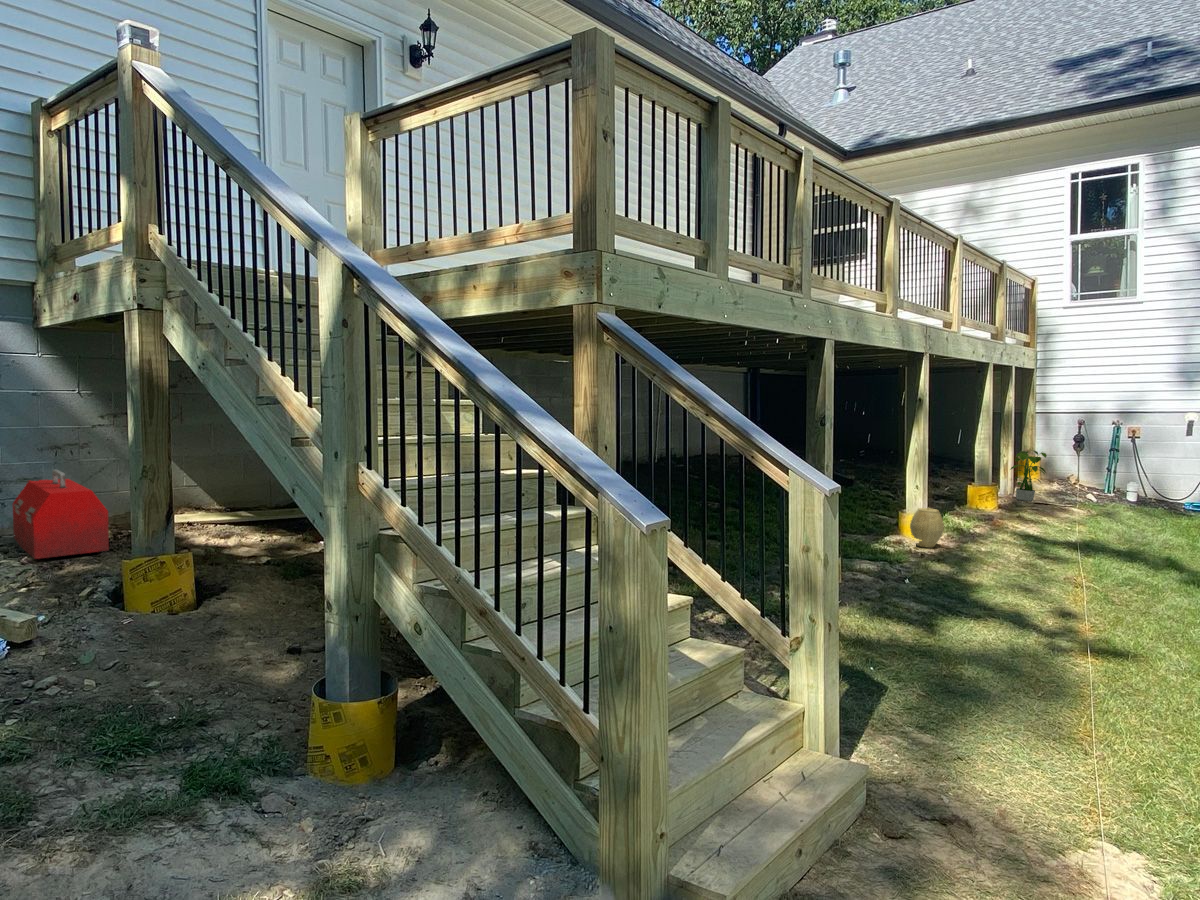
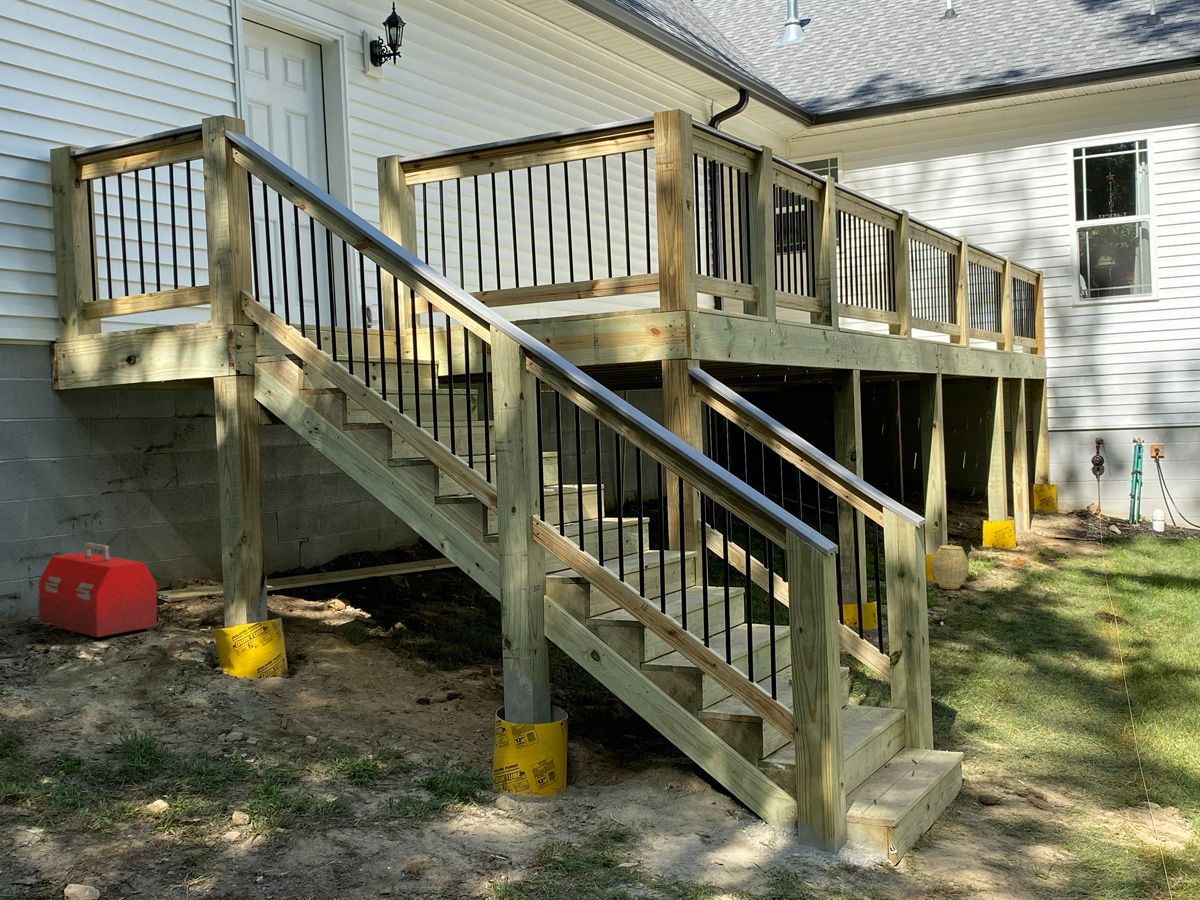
potted plant: present [1010,451,1047,501] -> none [1027,475,1067,534]

